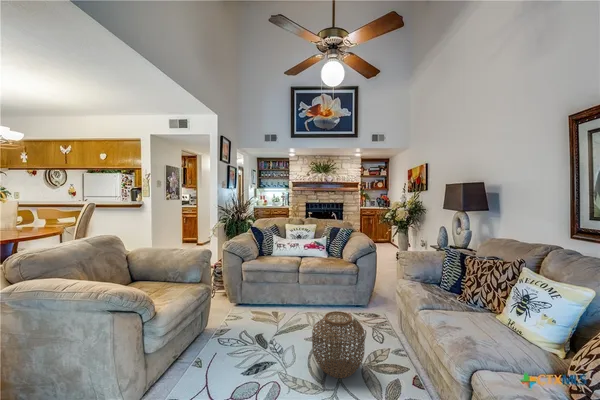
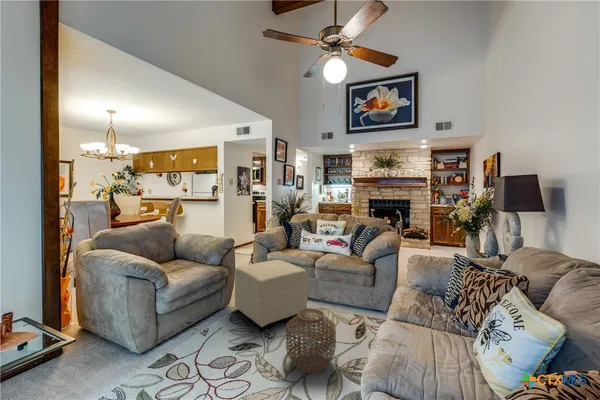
ottoman: none [219,267,299,342] -> present [235,260,307,327]

